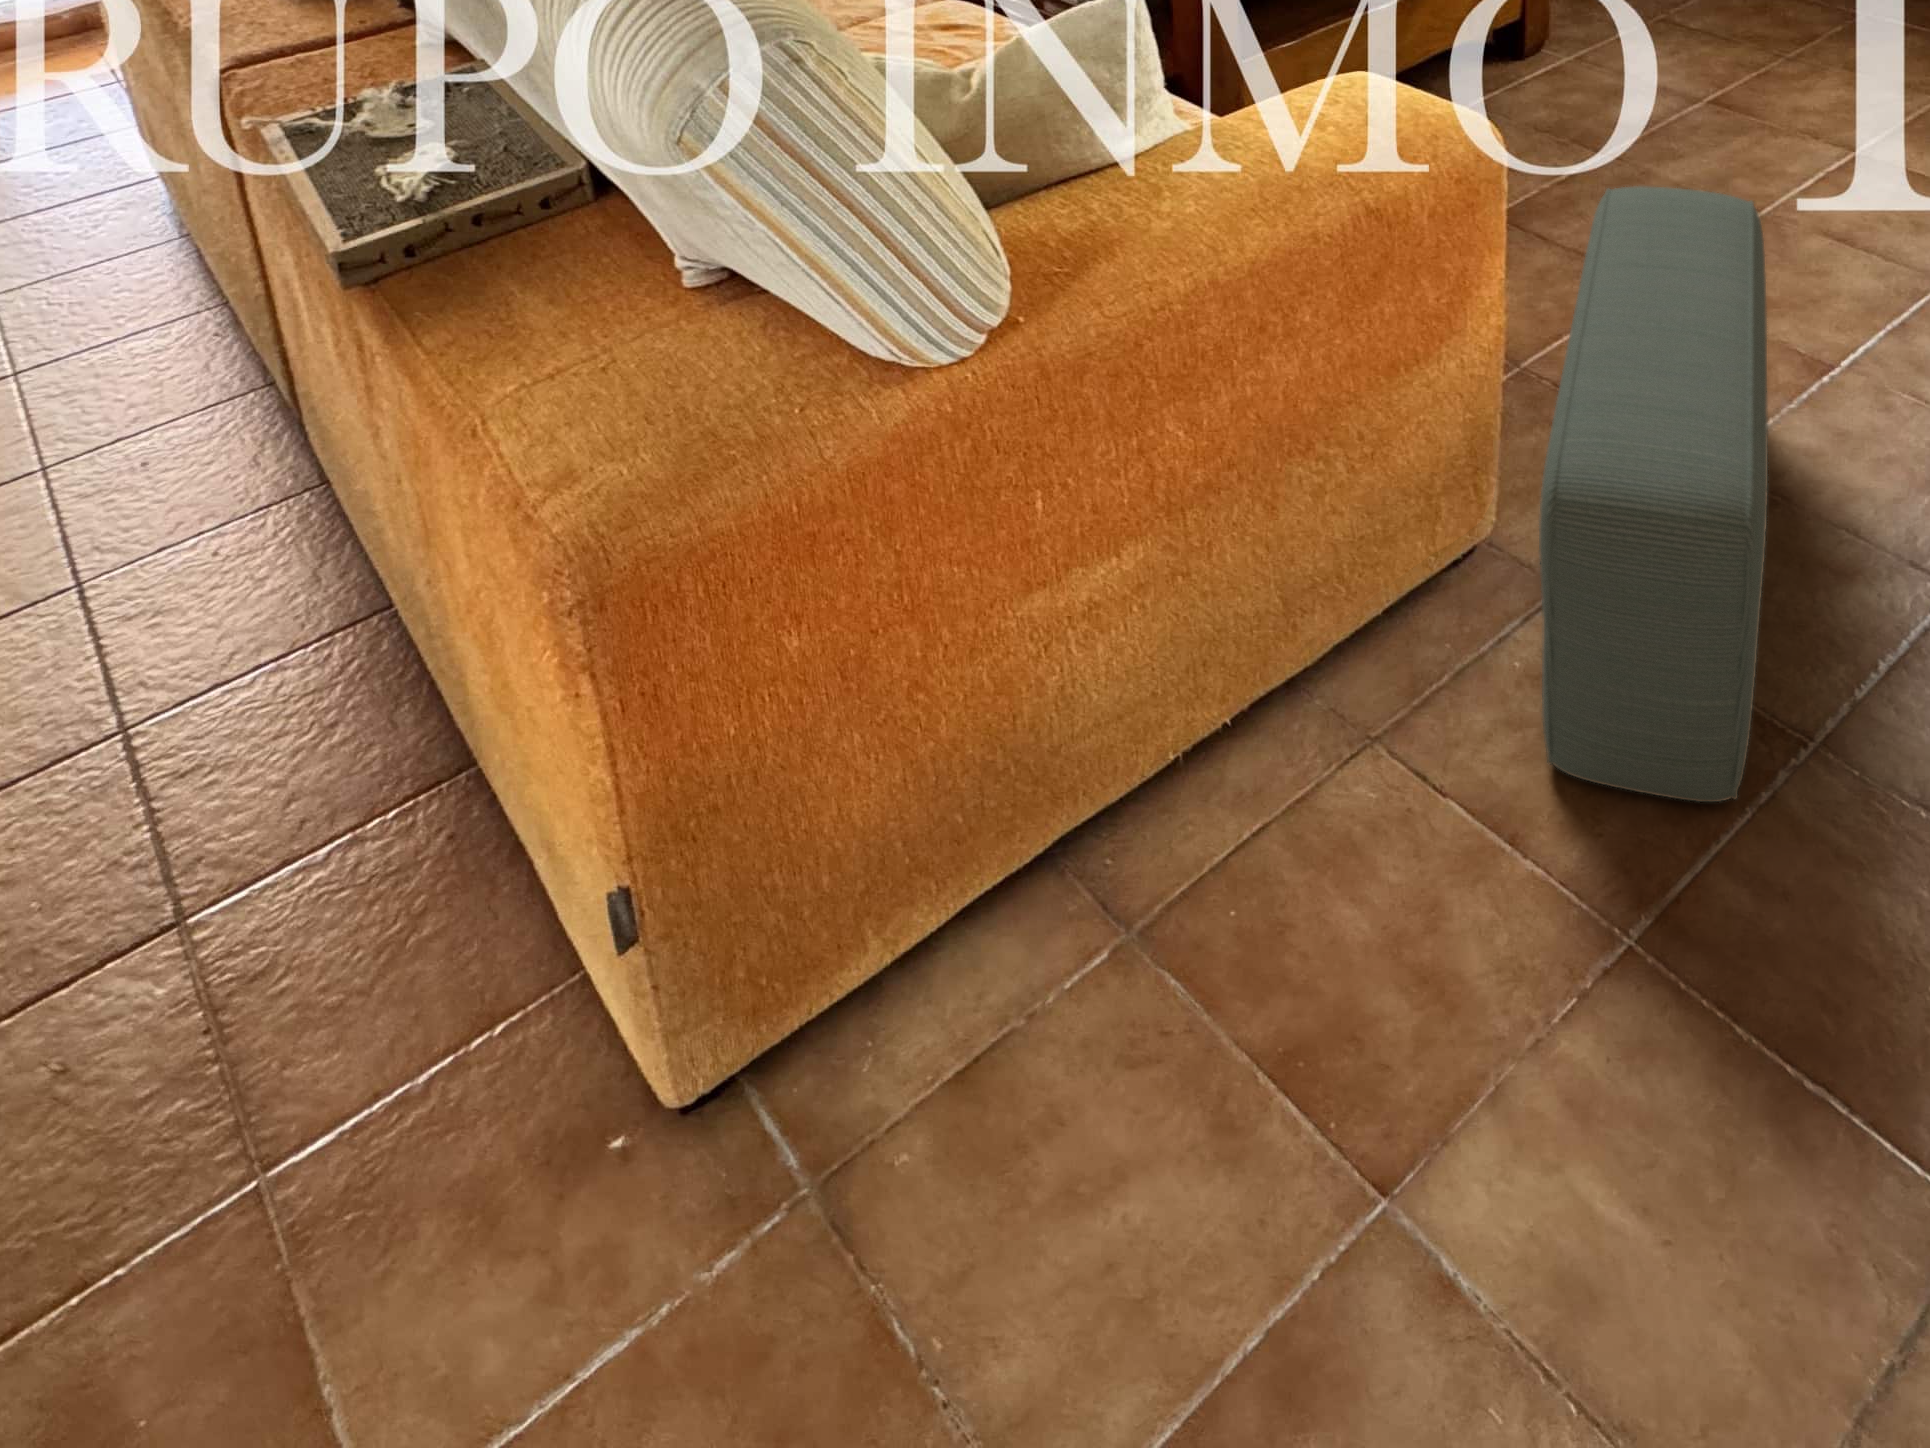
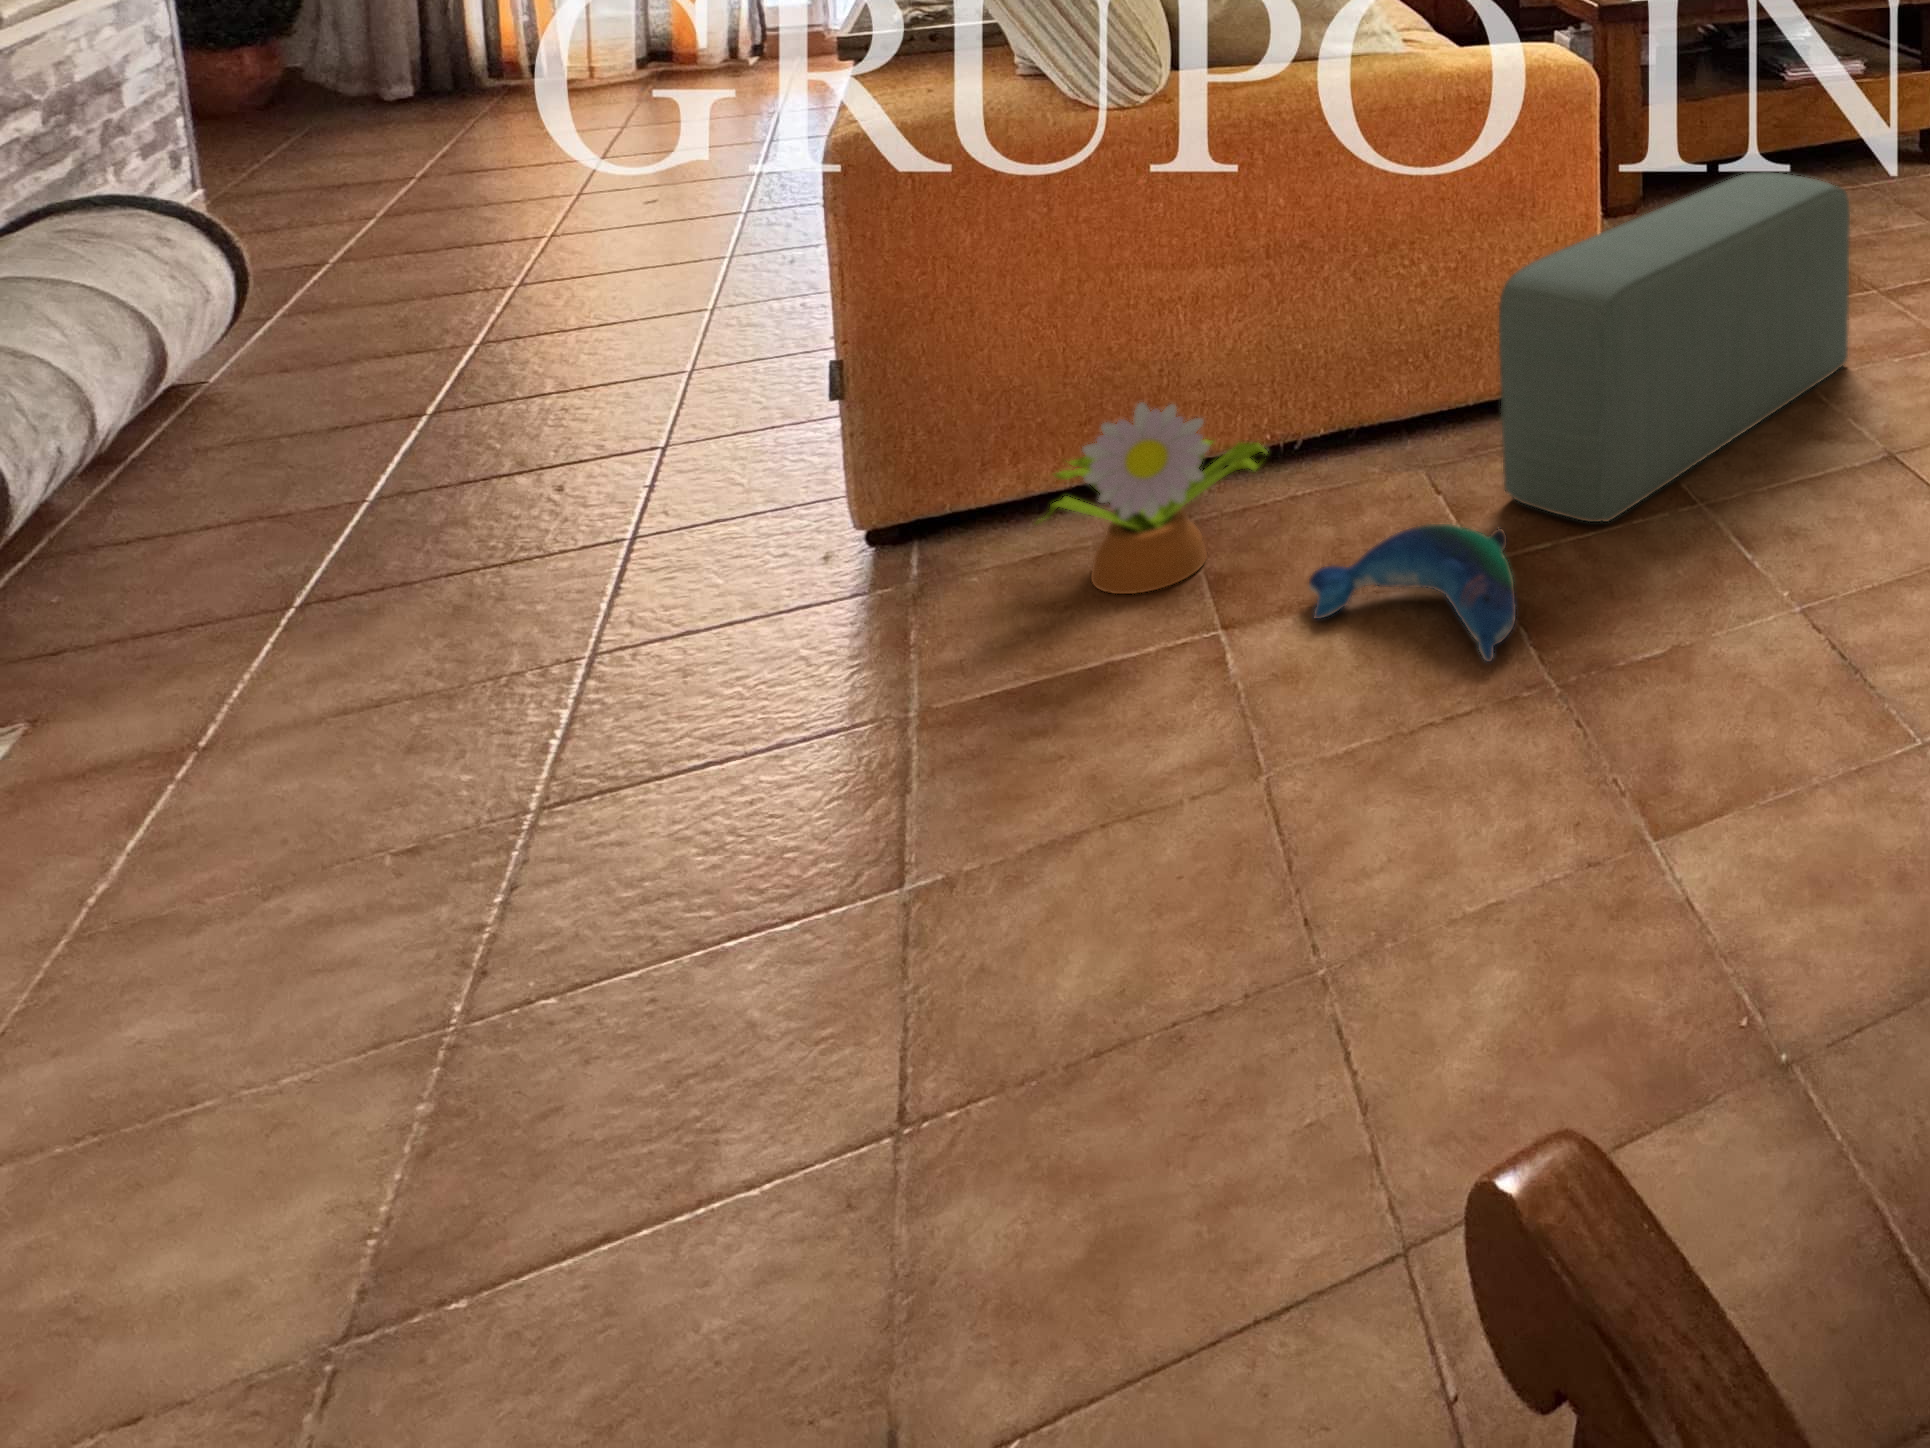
decorative plant: none [977,802,1289,1121] -> present [1035,403,1266,594]
plush toy: none [1453,895,1859,1168] -> present [1309,524,1516,662]

